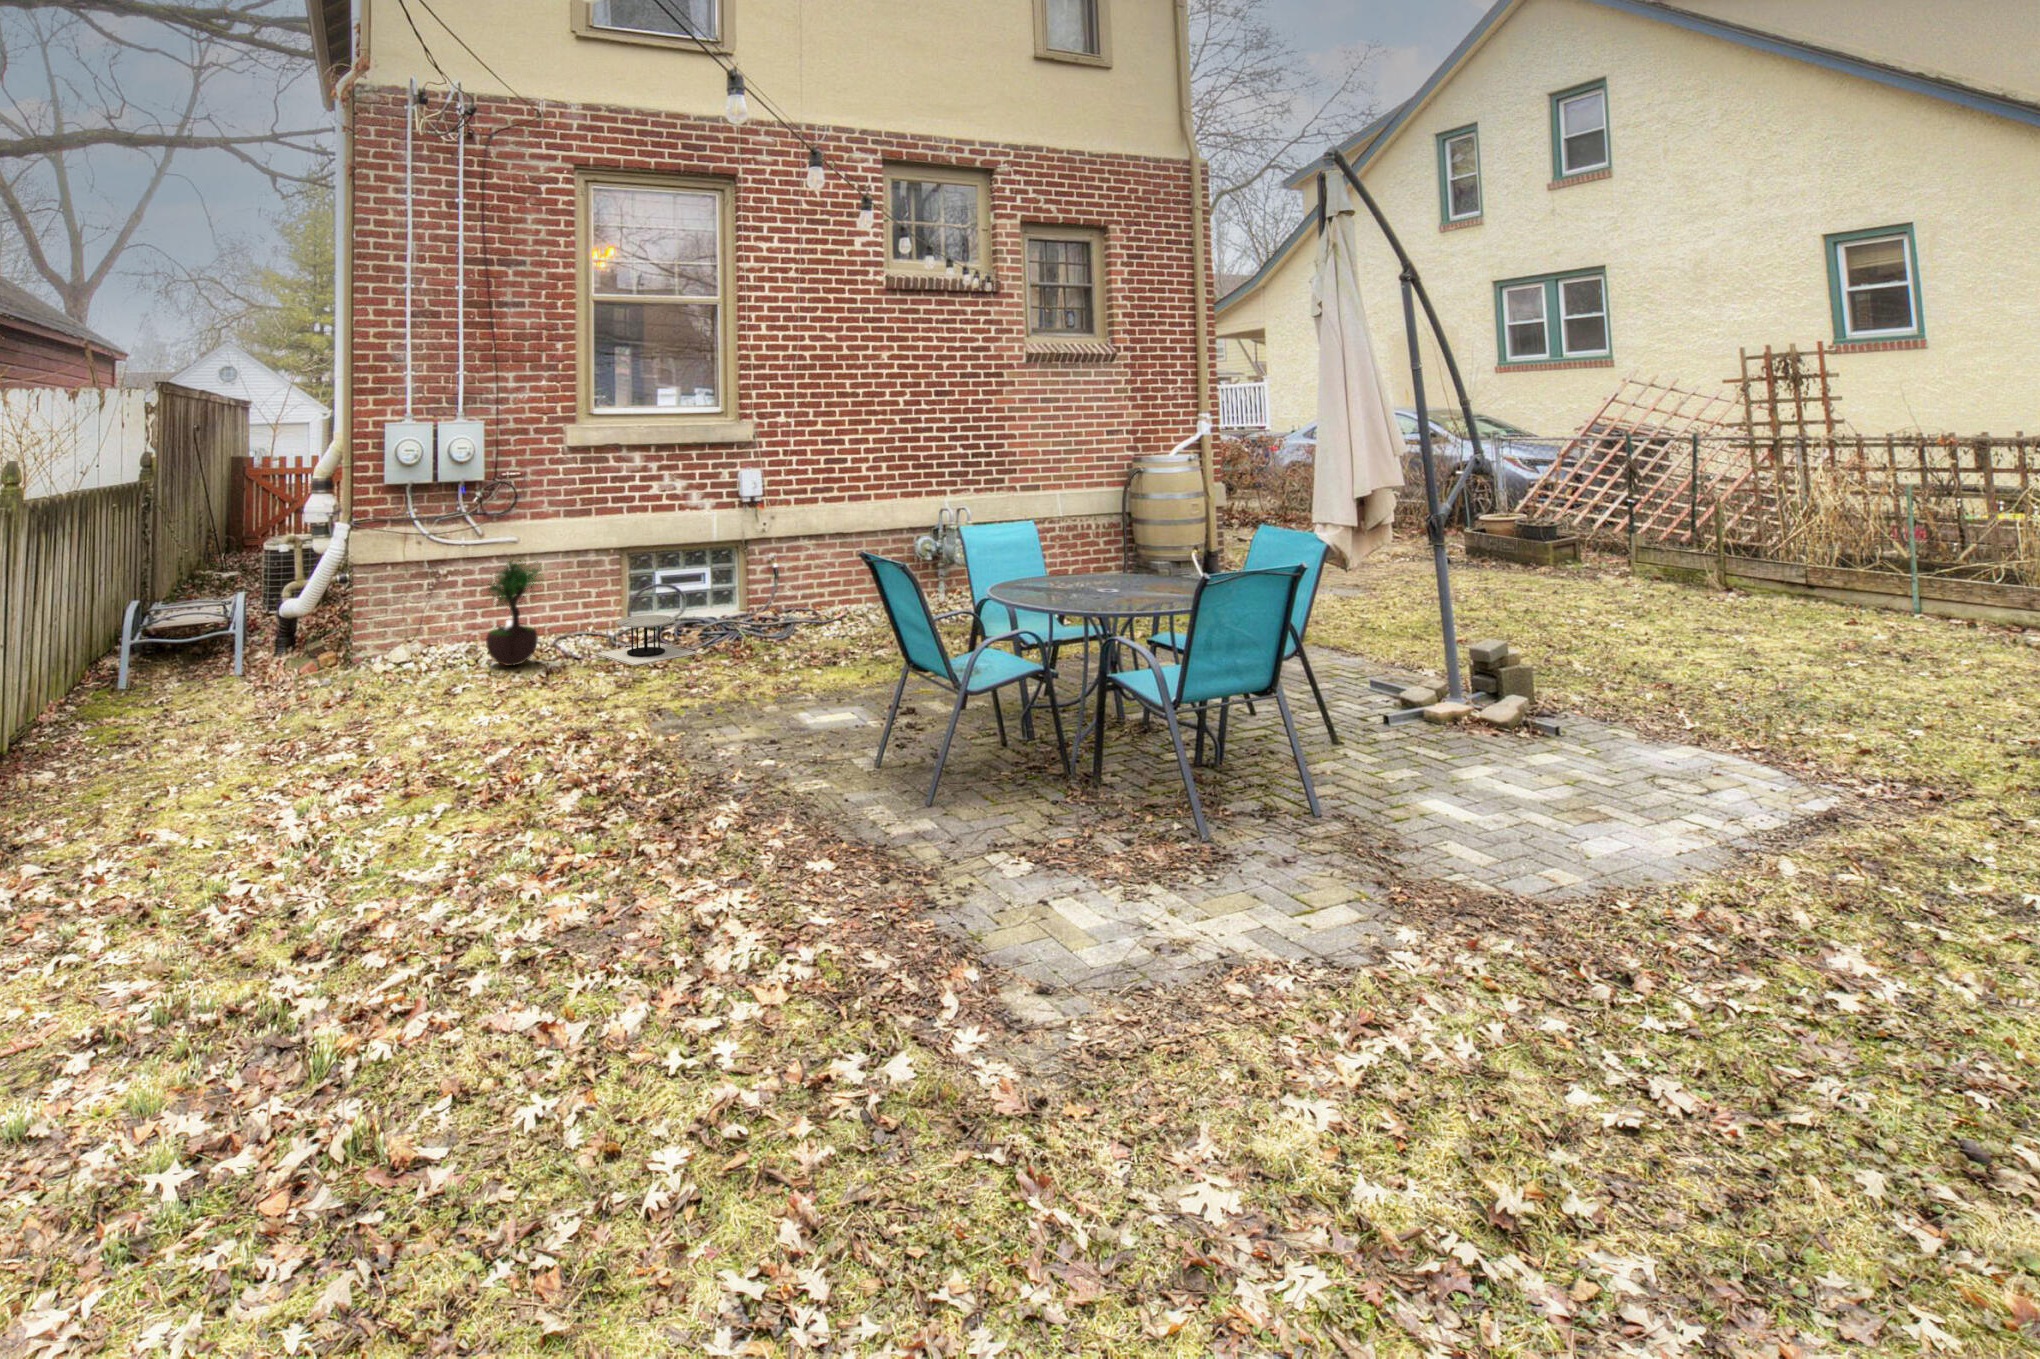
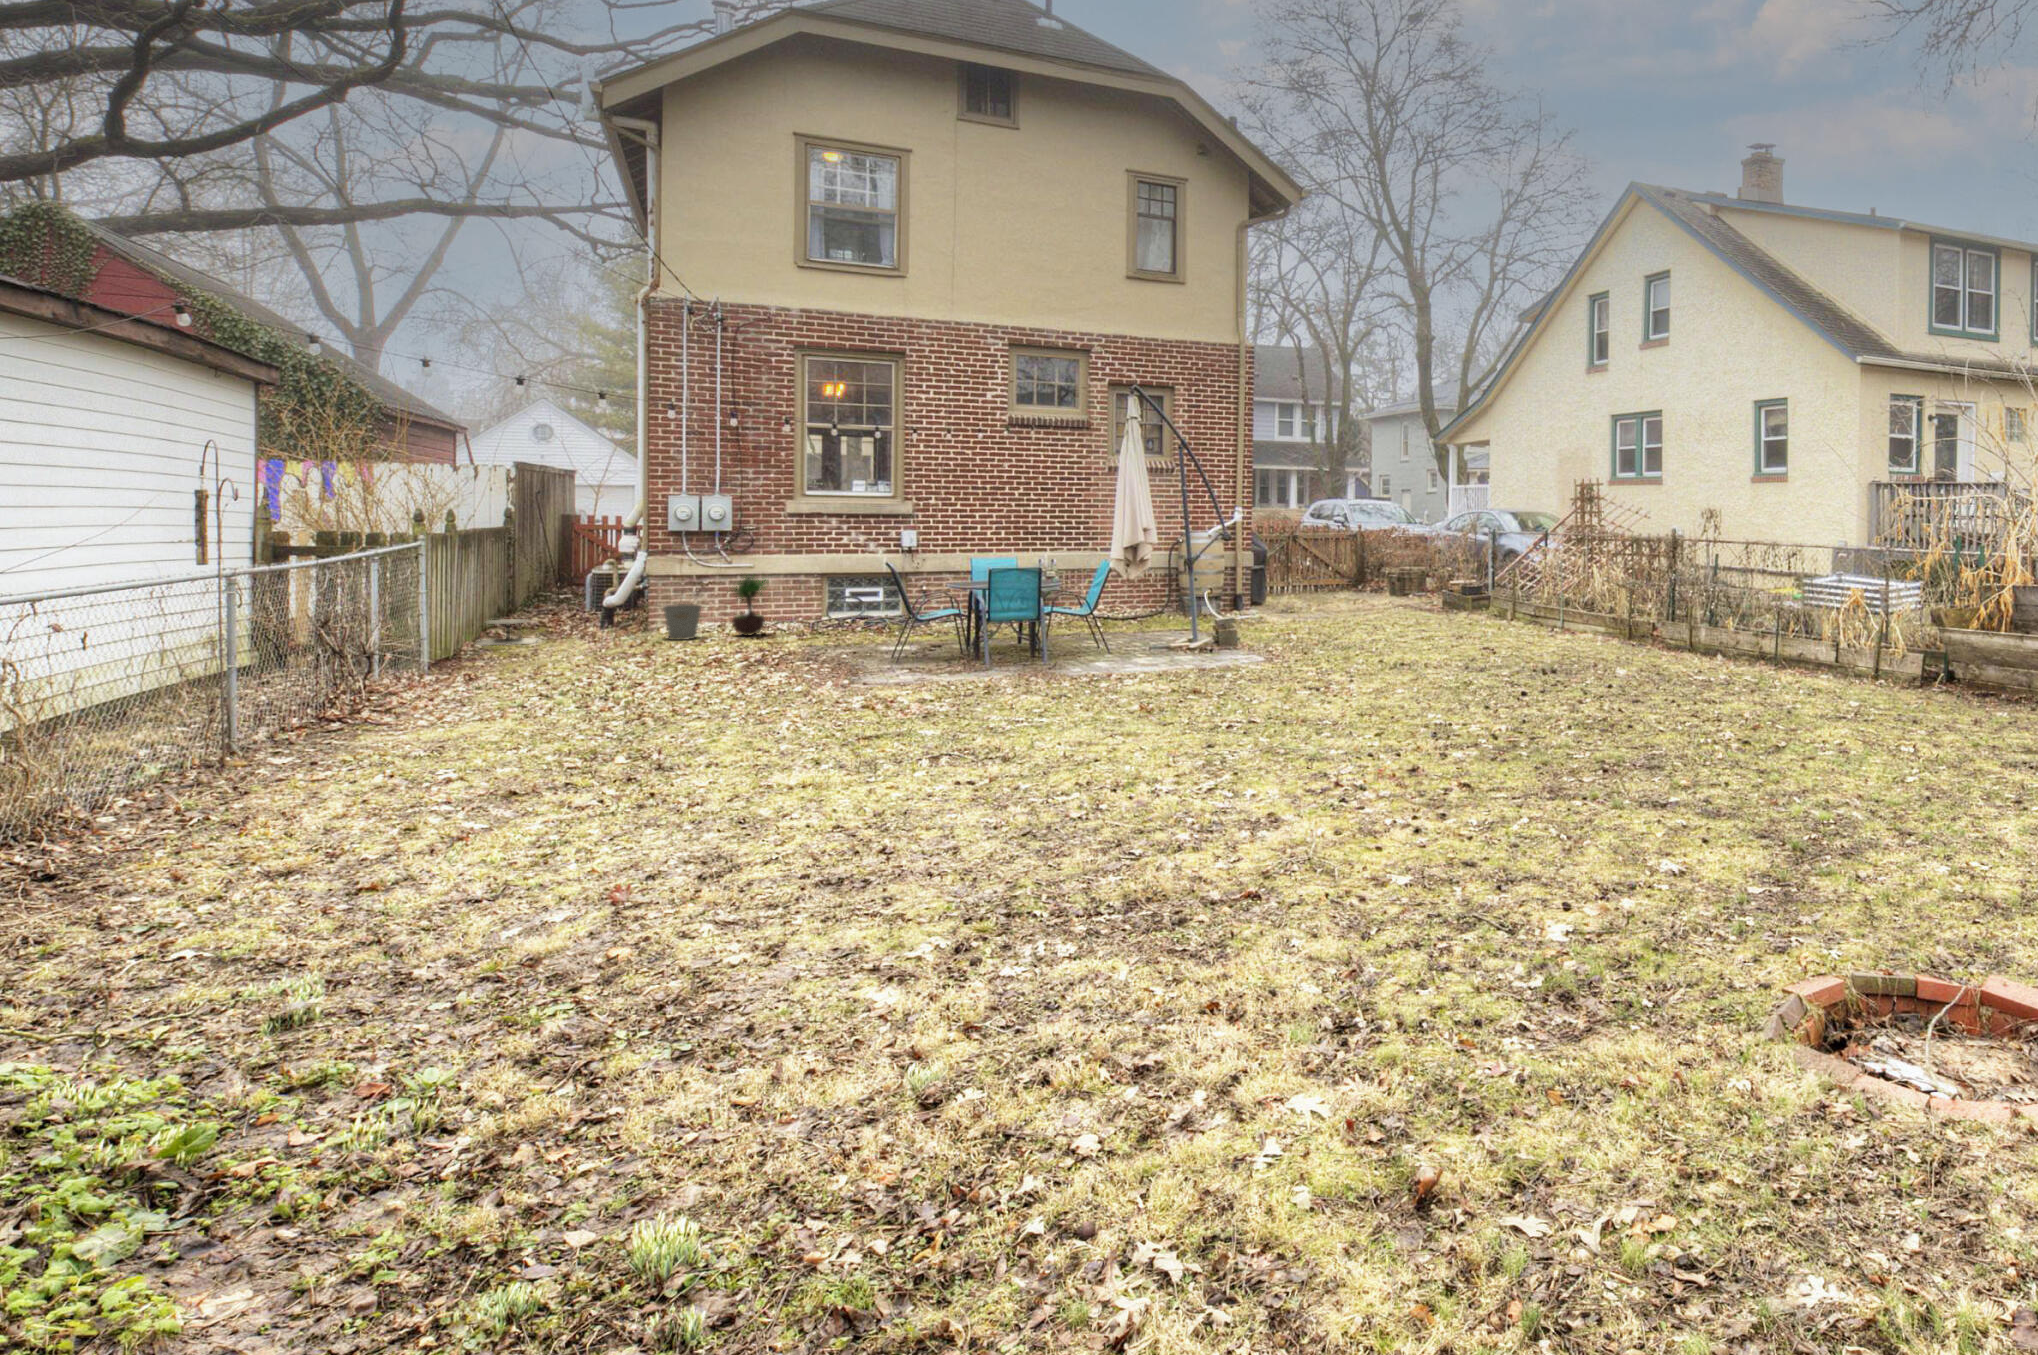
bucket: none [376,613,439,682] -> present [663,604,701,640]
side table: present [593,615,699,665] -> present [477,619,538,645]

